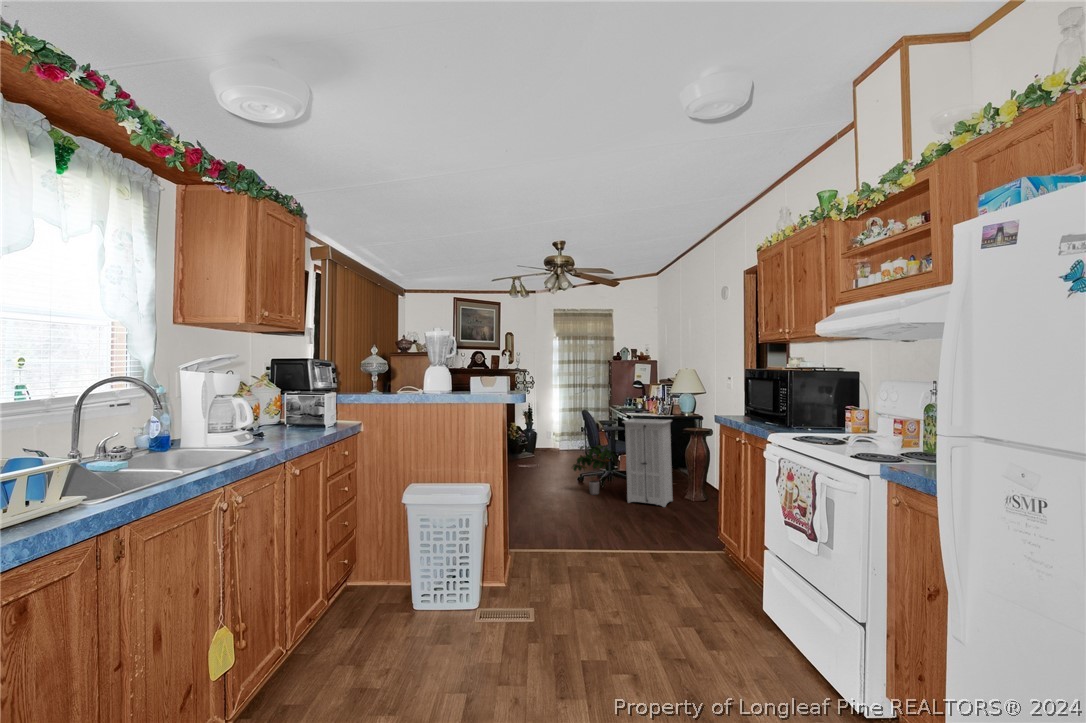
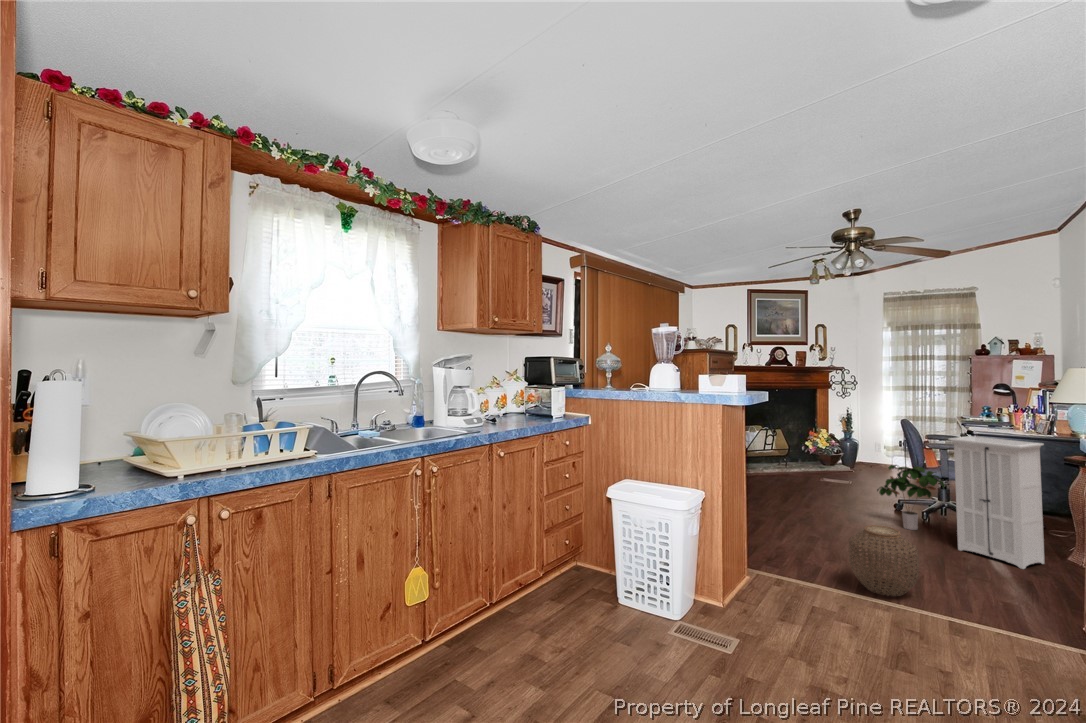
woven basket: none [580,492,625,544] -> present [849,525,919,596]

